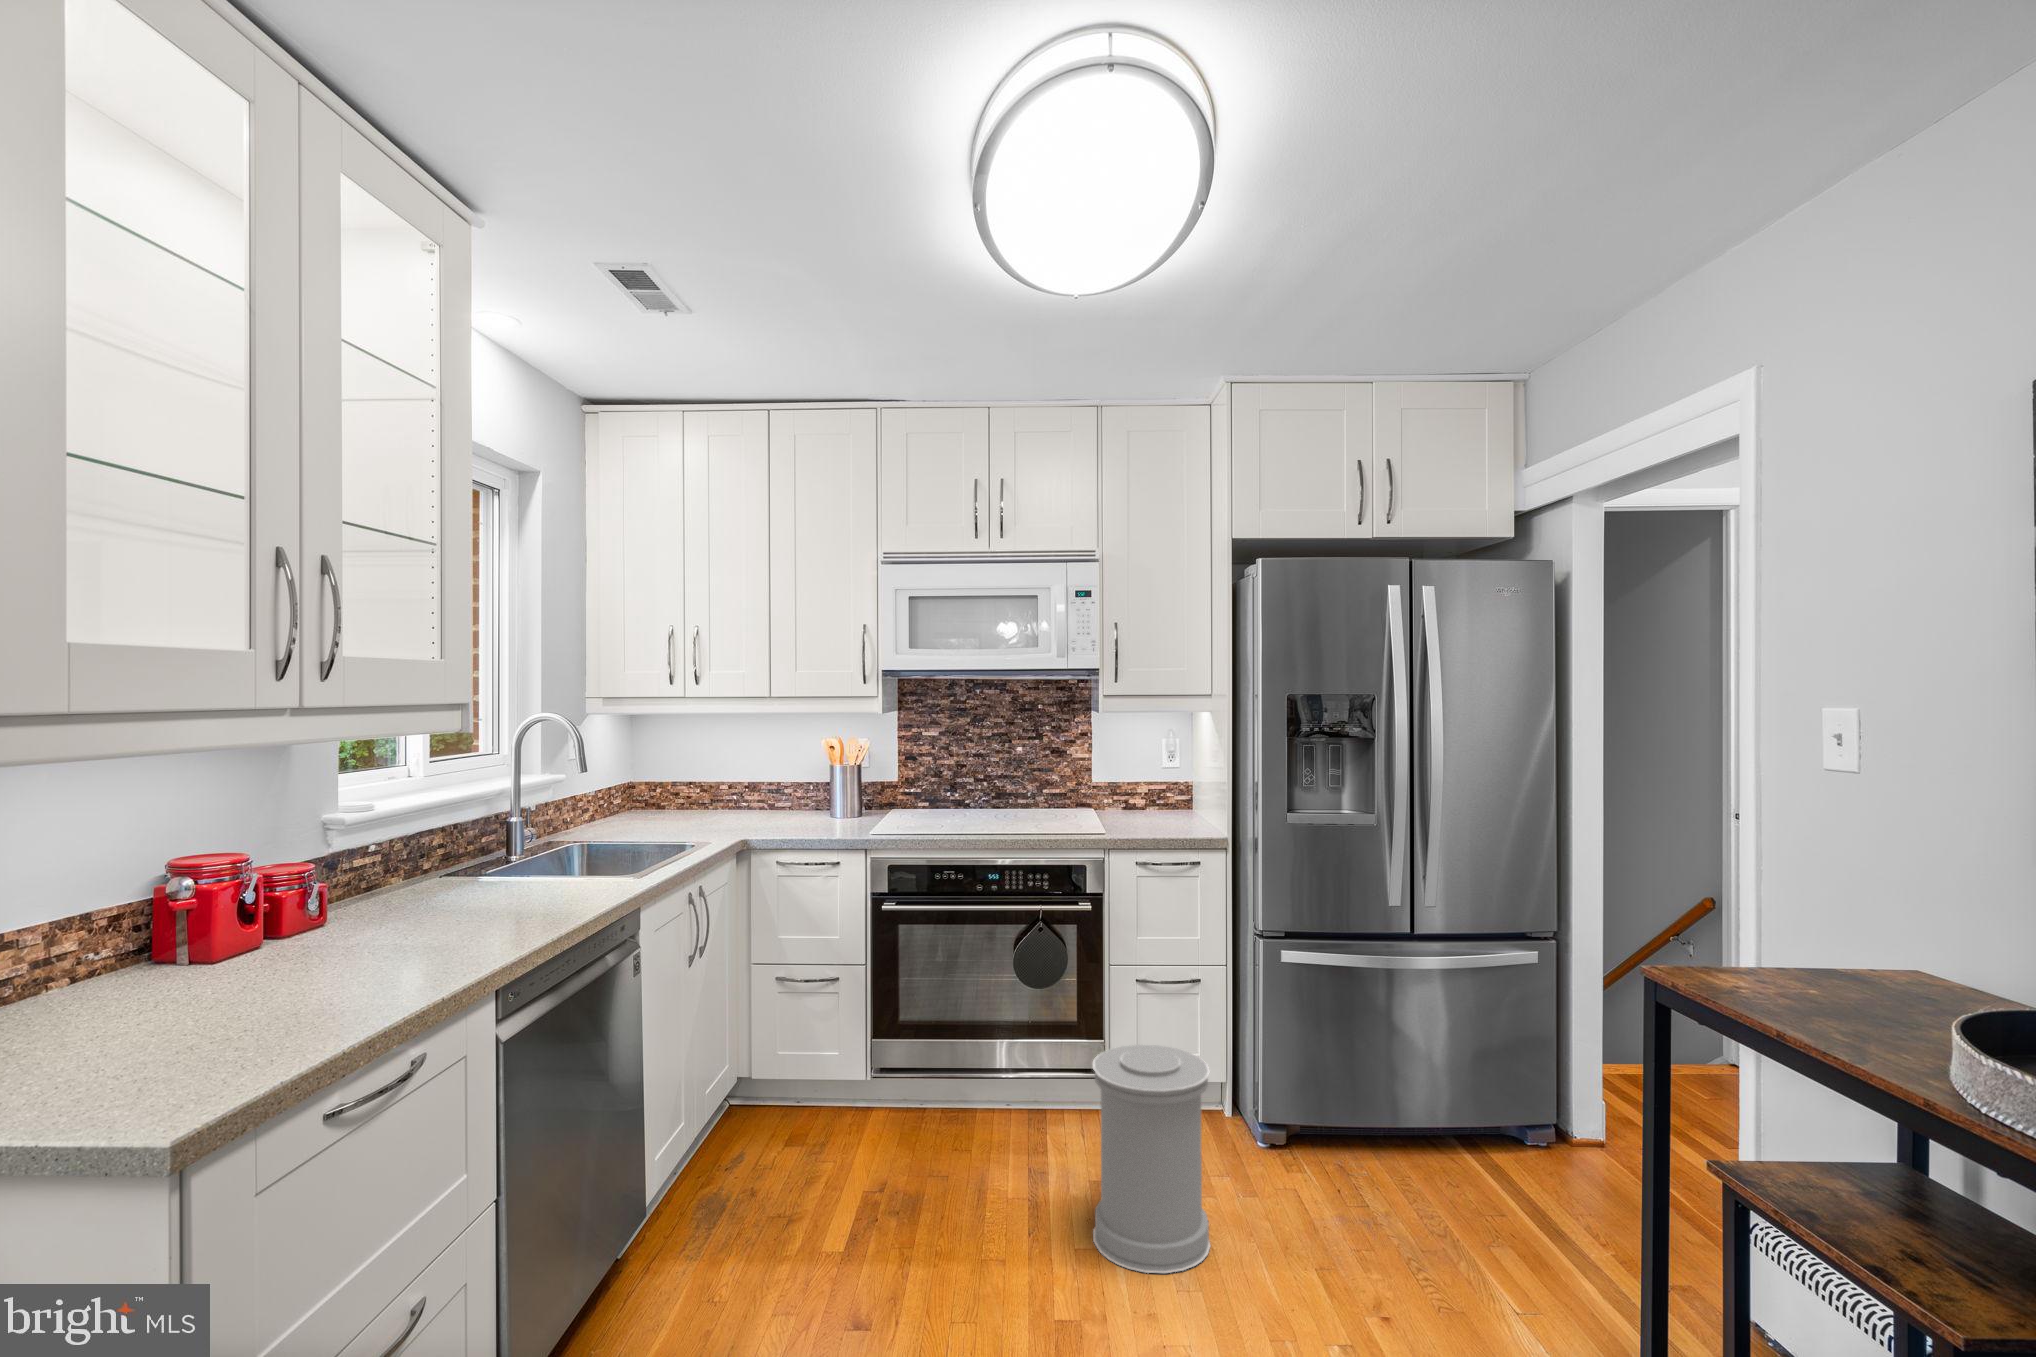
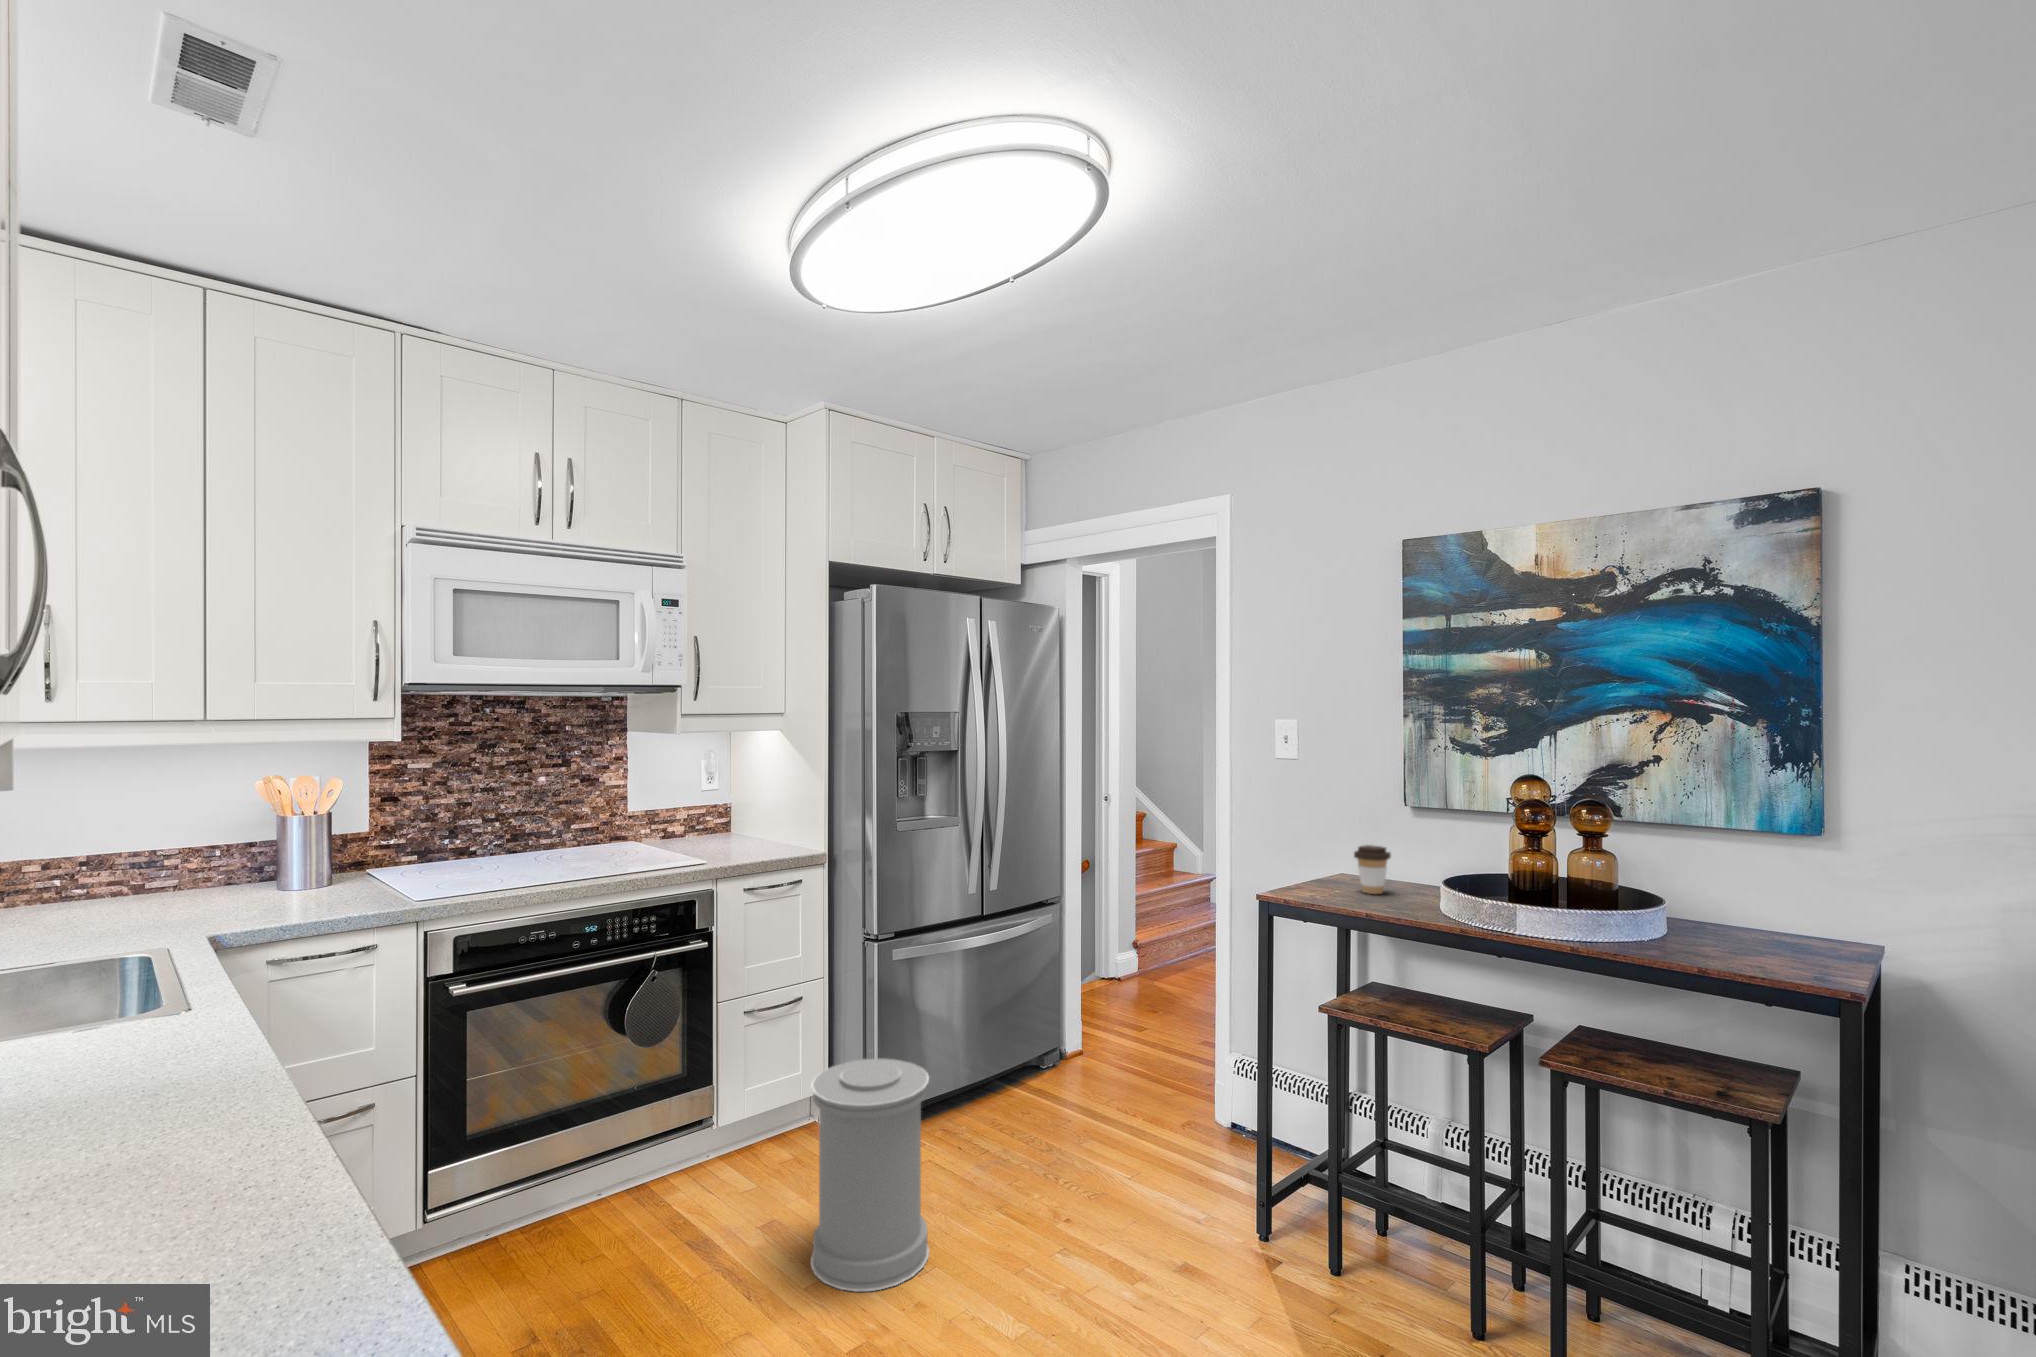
coffee cup: none [1804,925,1878,1008] -> present [1354,845,1391,894]

